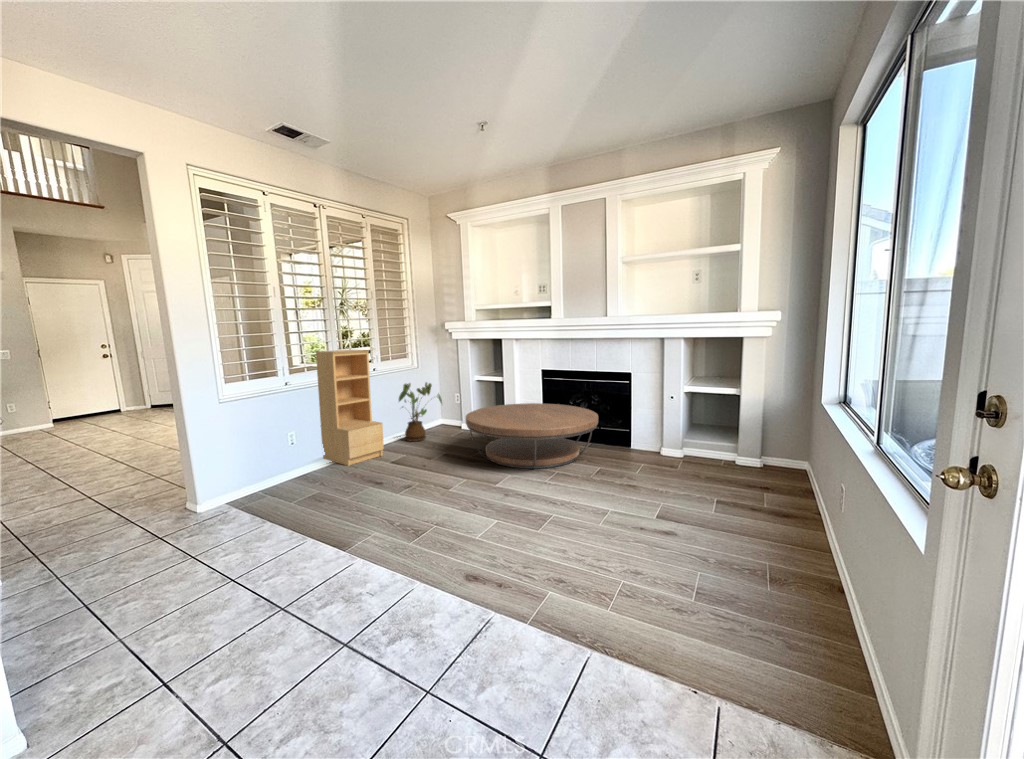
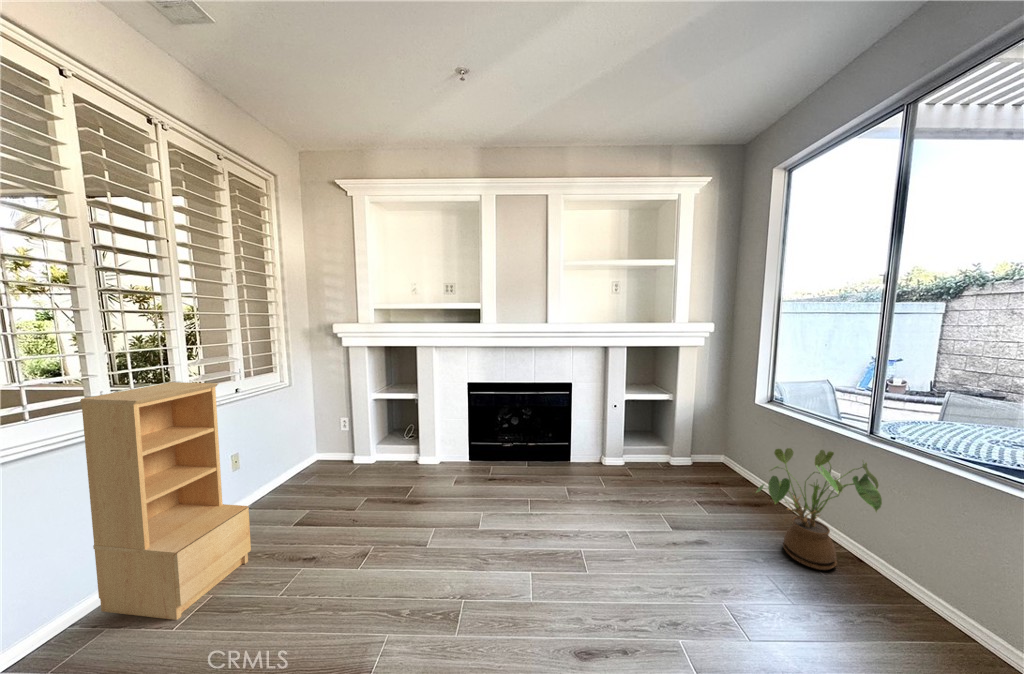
house plant: present [399,382,442,442] -> present [756,448,882,570]
coffee table: present [466,403,598,469] -> none [395,422,565,533]

